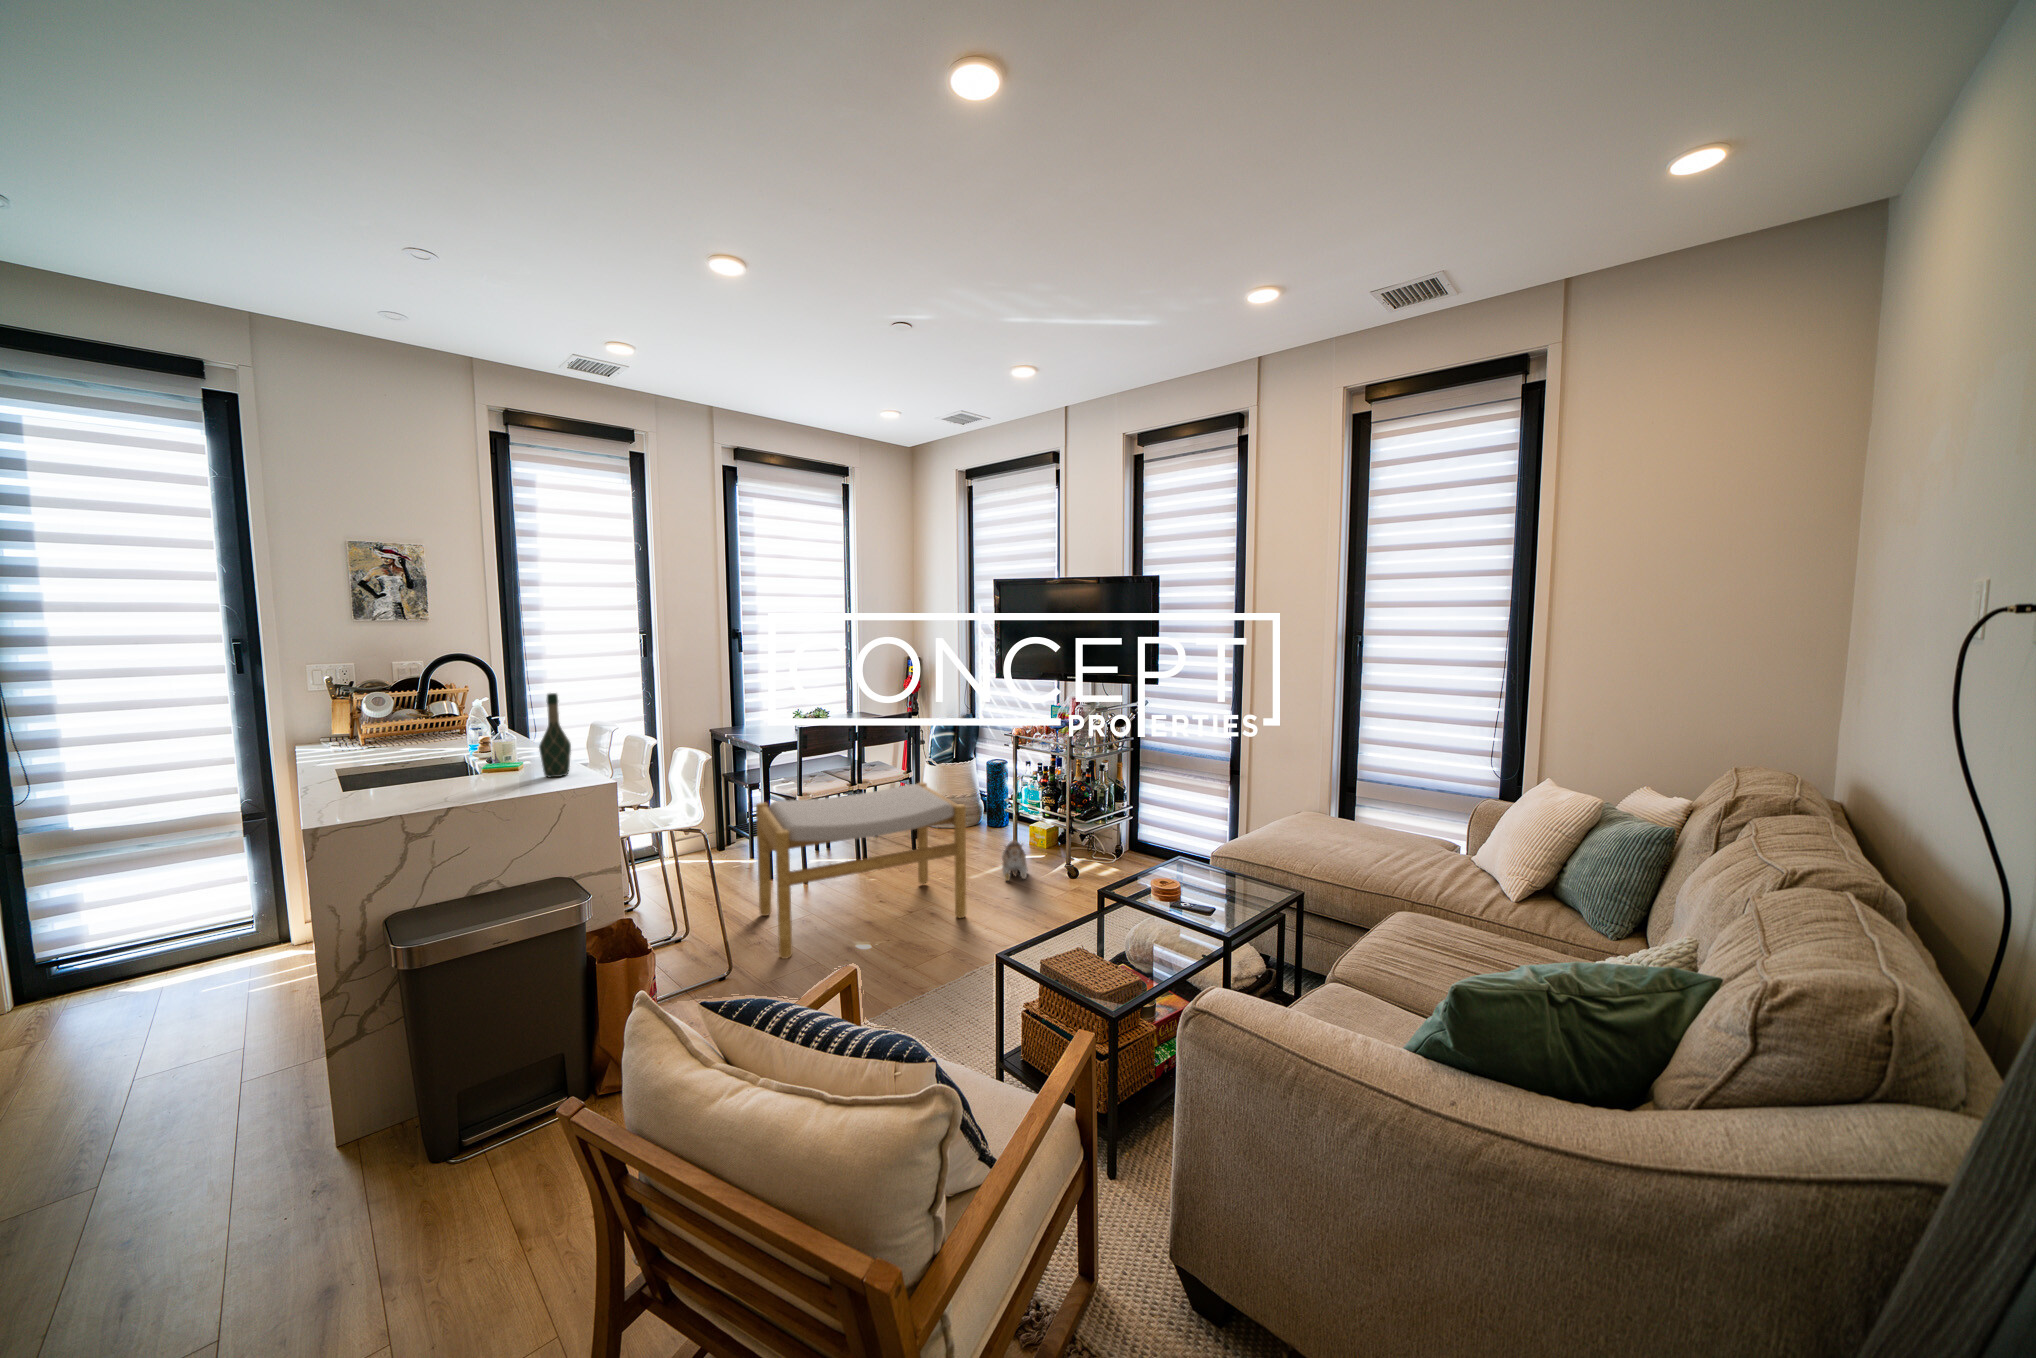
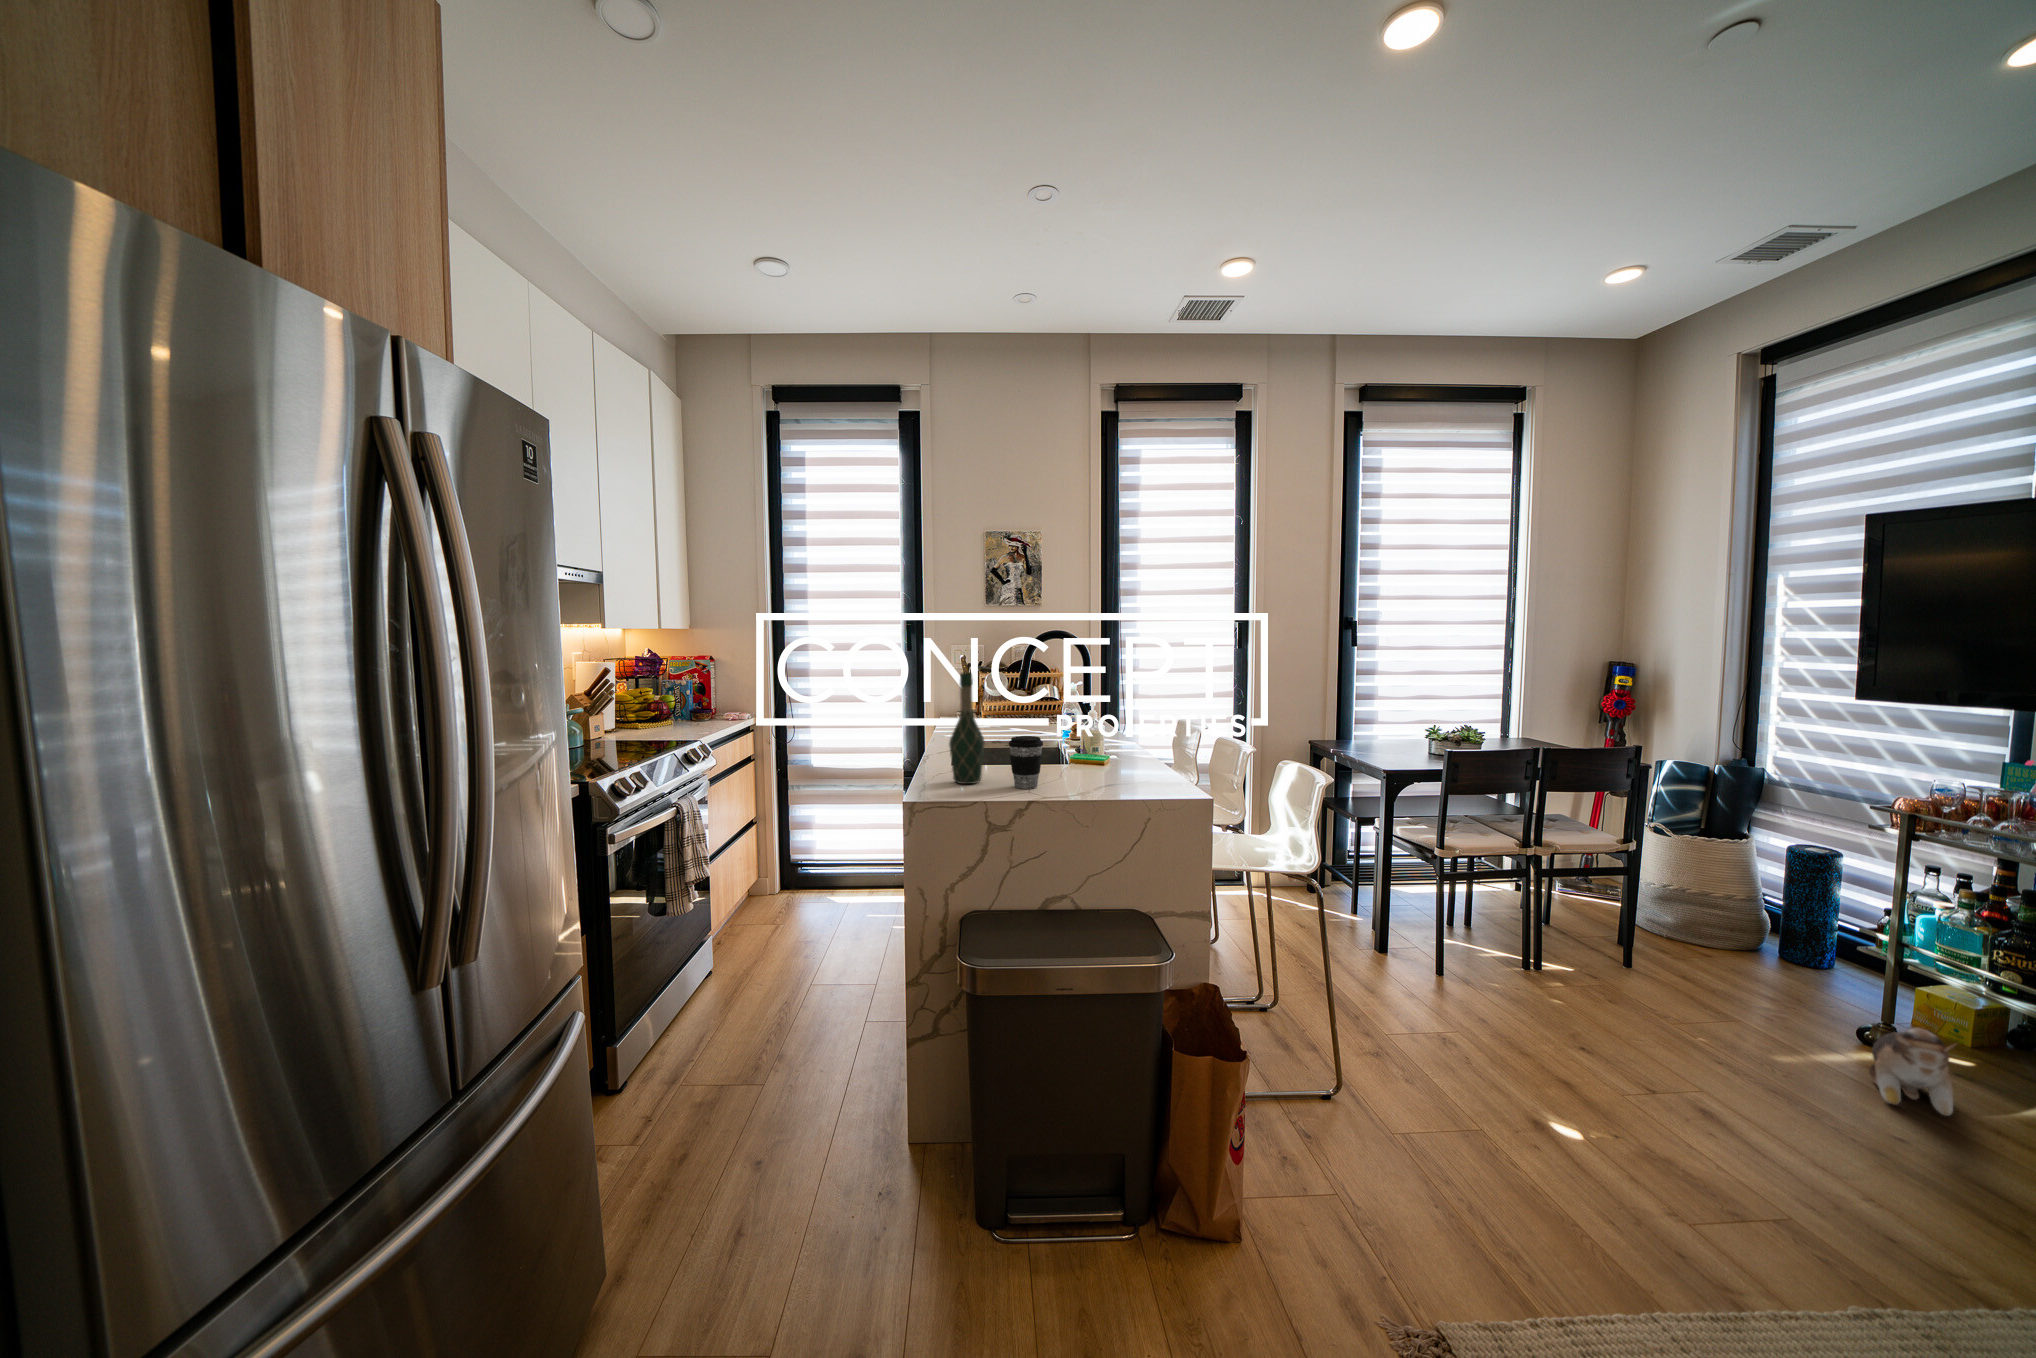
wine bottle: present [539,693,571,778] -> present [949,672,985,784]
coffee cup: none [421,755,459,801] -> present [1009,736,1043,789]
footstool: present [756,782,966,959] -> none [1375,851,1819,1158]

